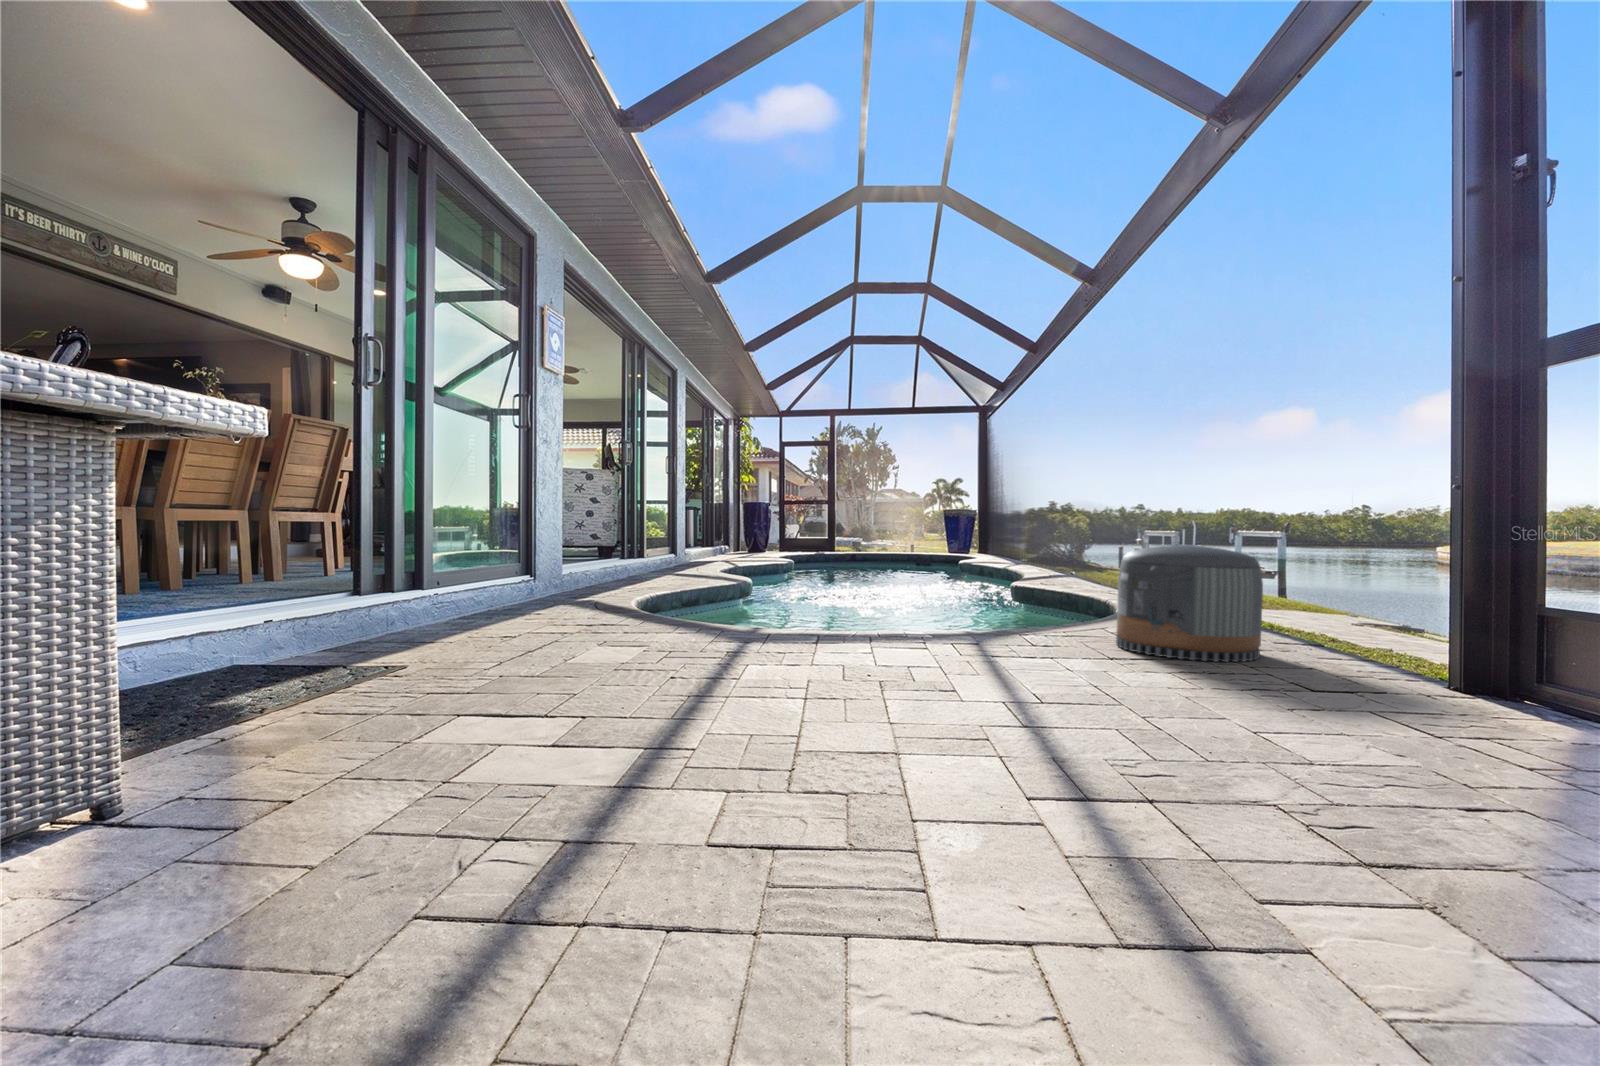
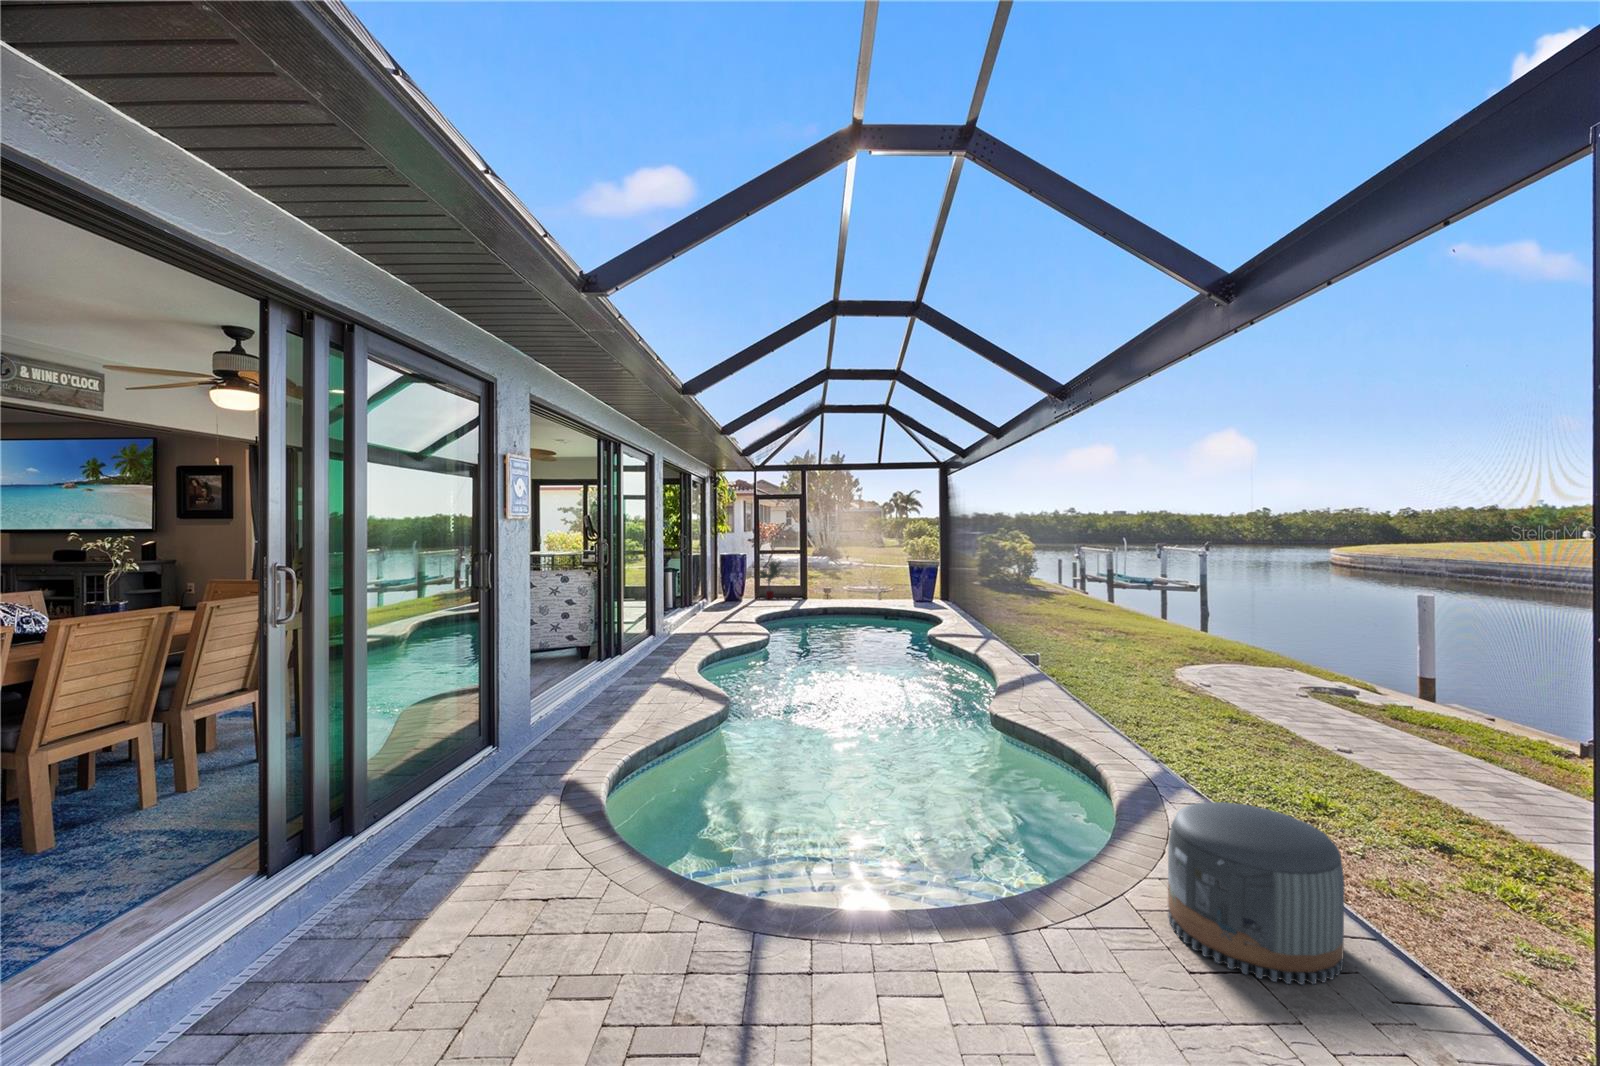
potted tree: none [783,503,811,547] -> present [758,558,781,599]

